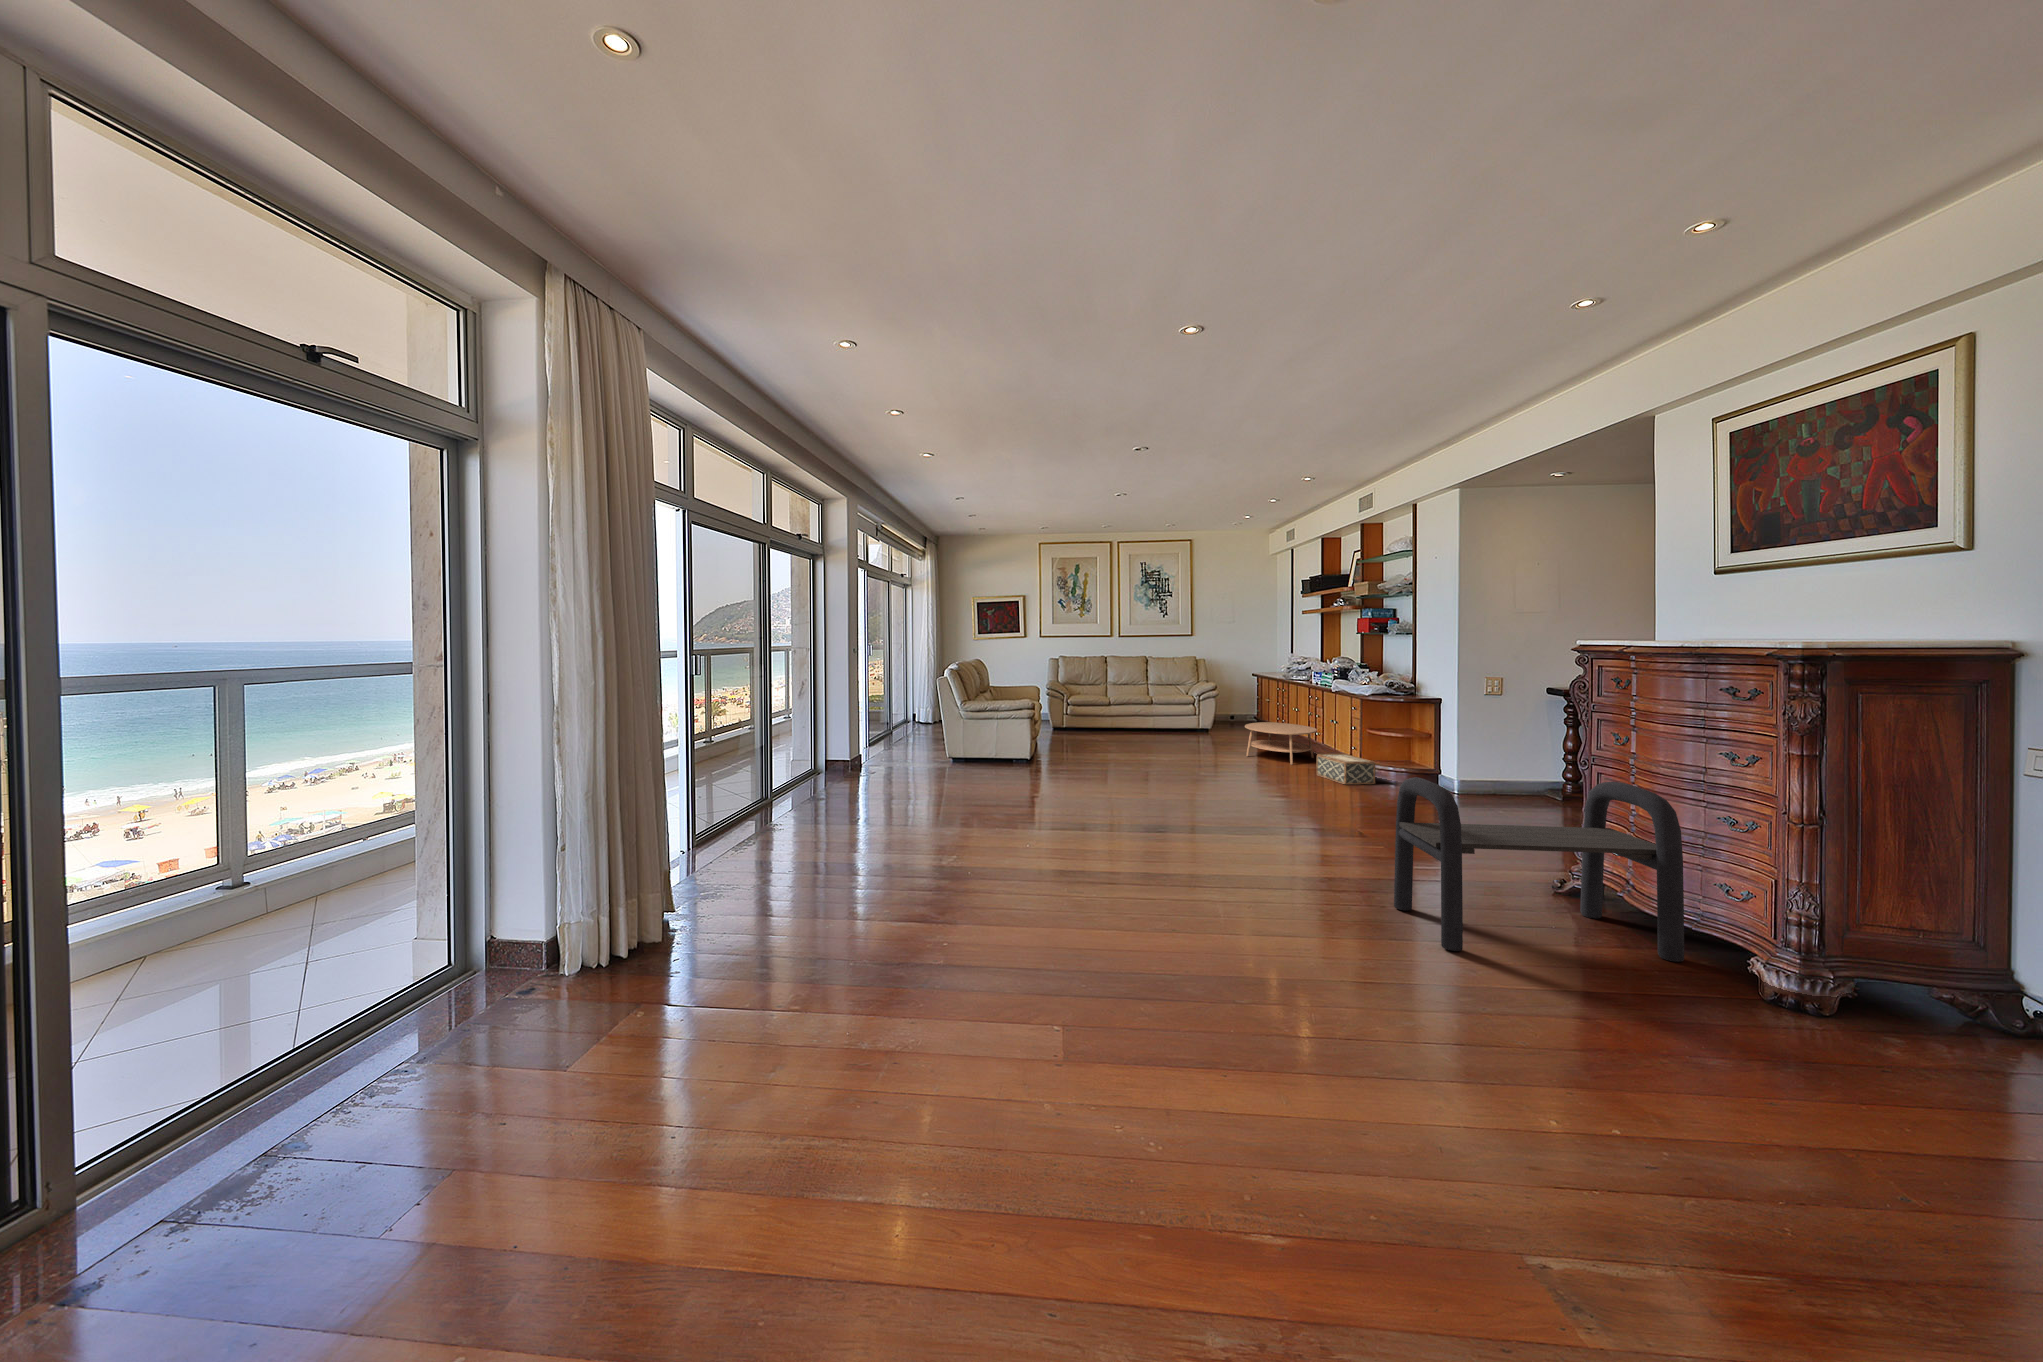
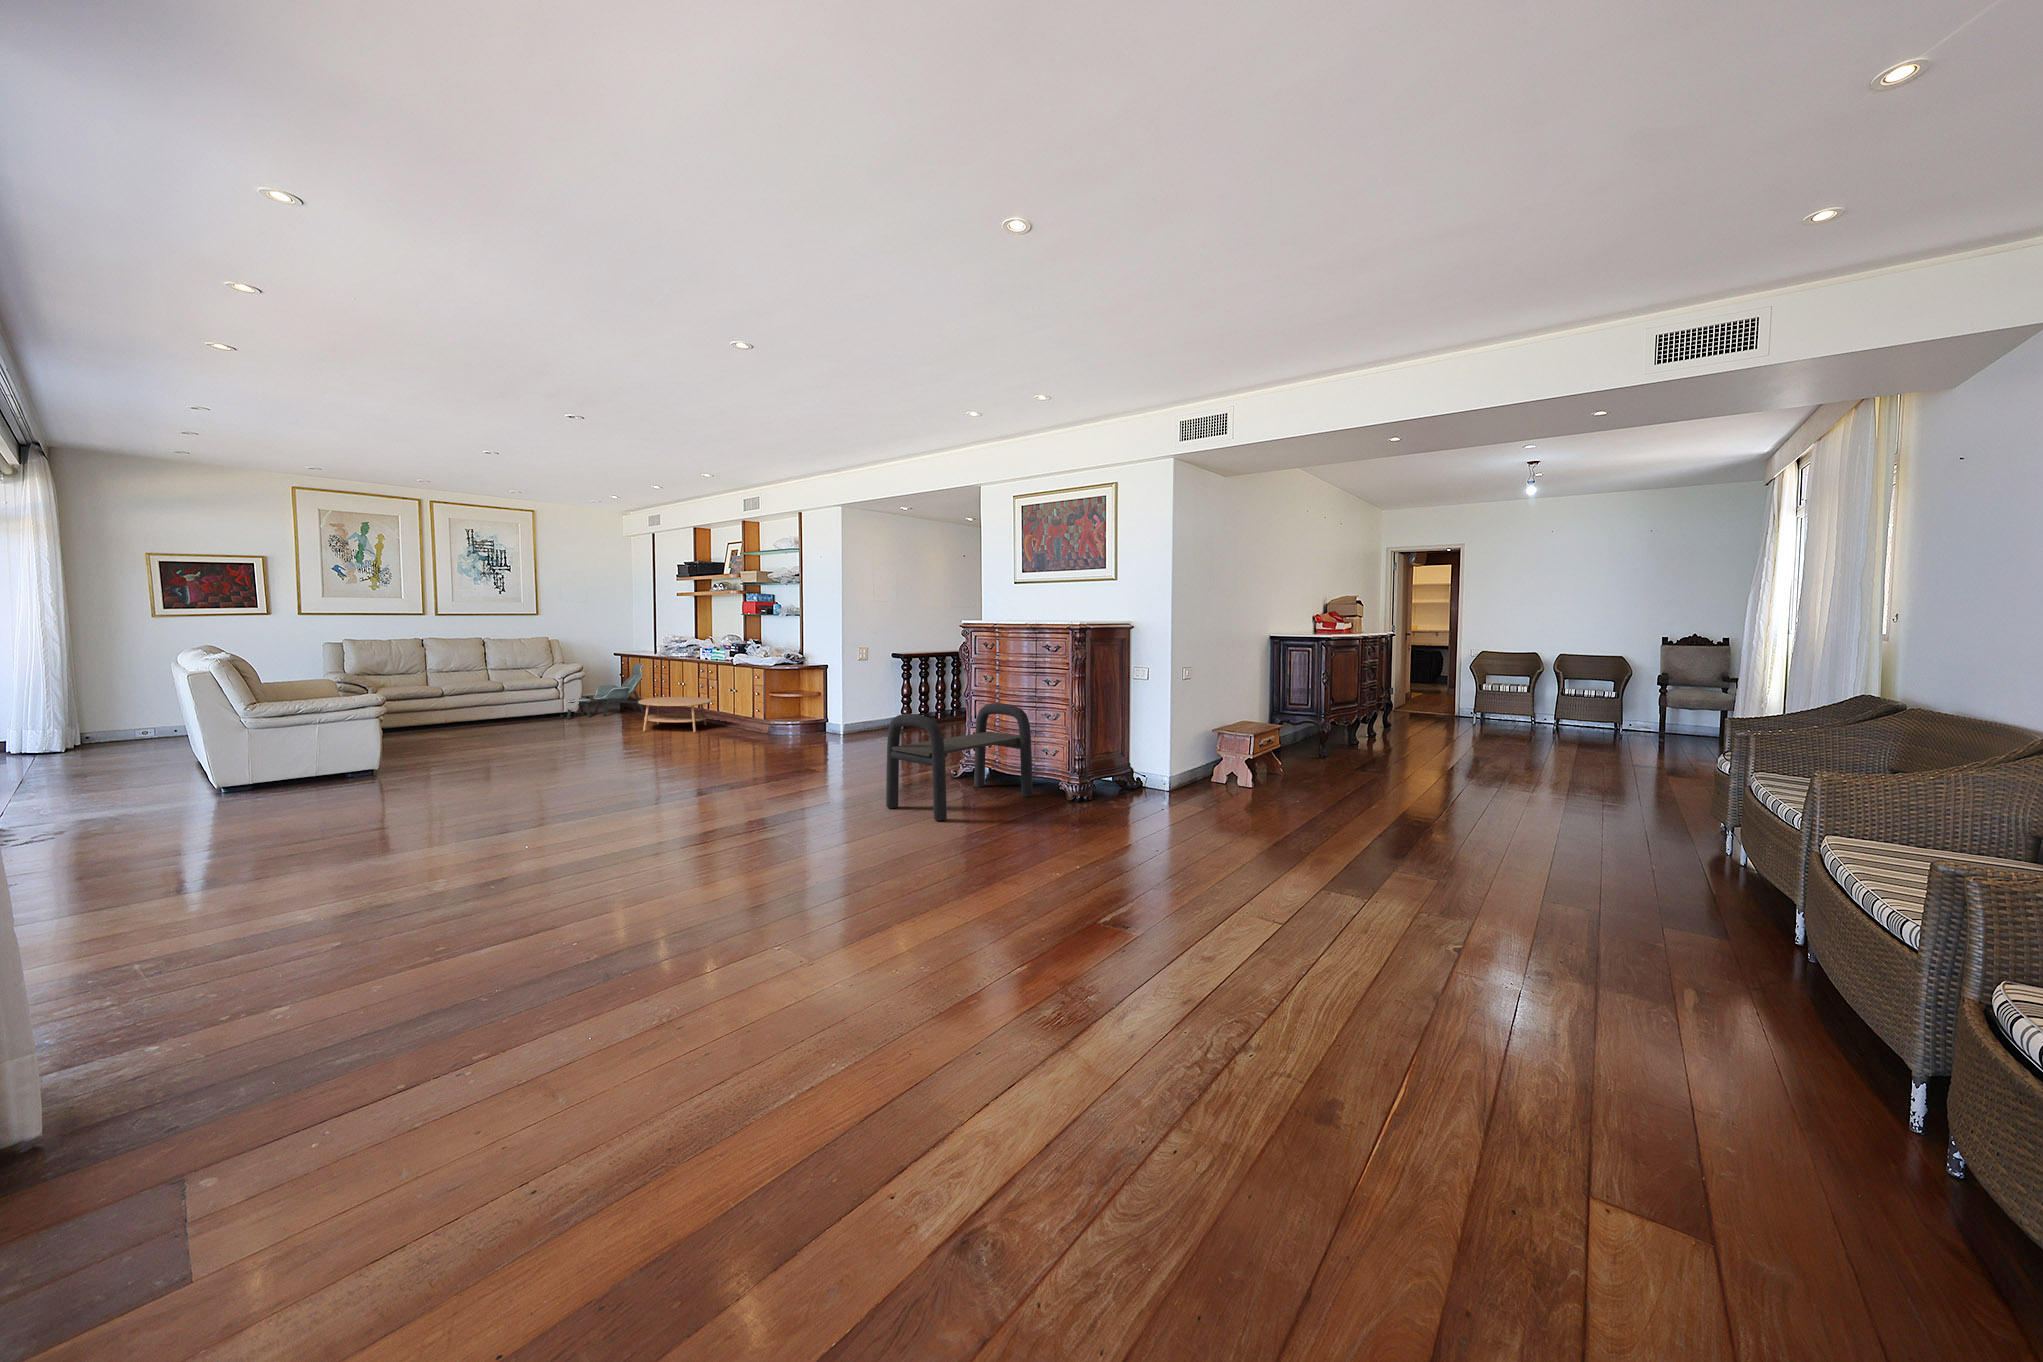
lounge chair: none [1198,686,1273,737] -> present [561,664,645,719]
woven basket: present [1316,754,1375,785] -> none [727,716,780,741]

